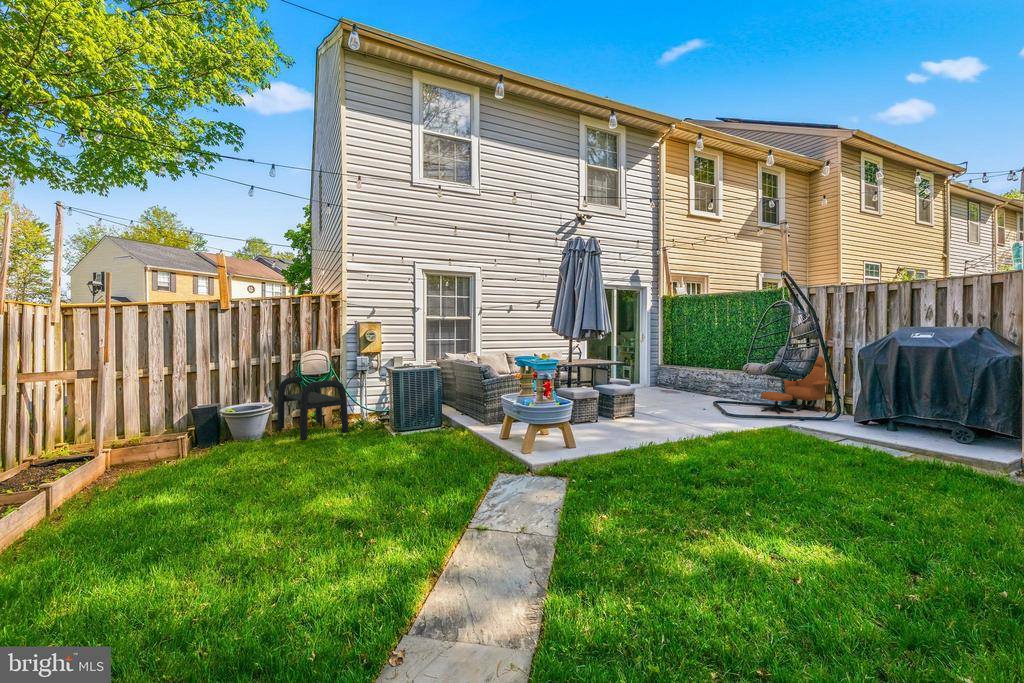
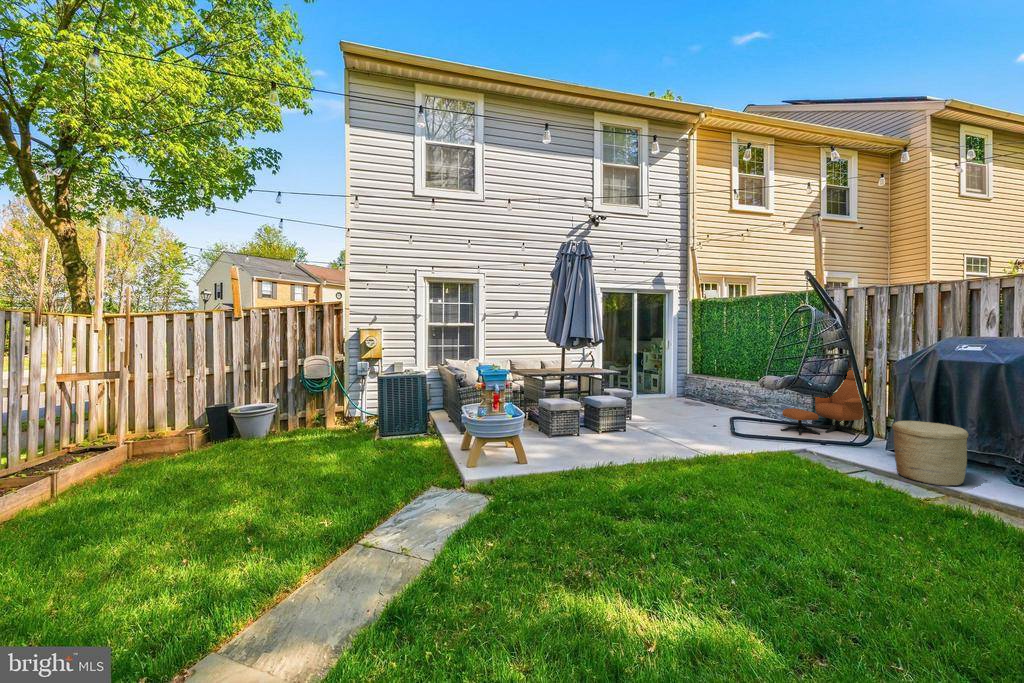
bench: present [277,376,349,440] -> none [284,379,339,439]
woven basket: none [868,396,926,445] -> present [892,421,968,486]

